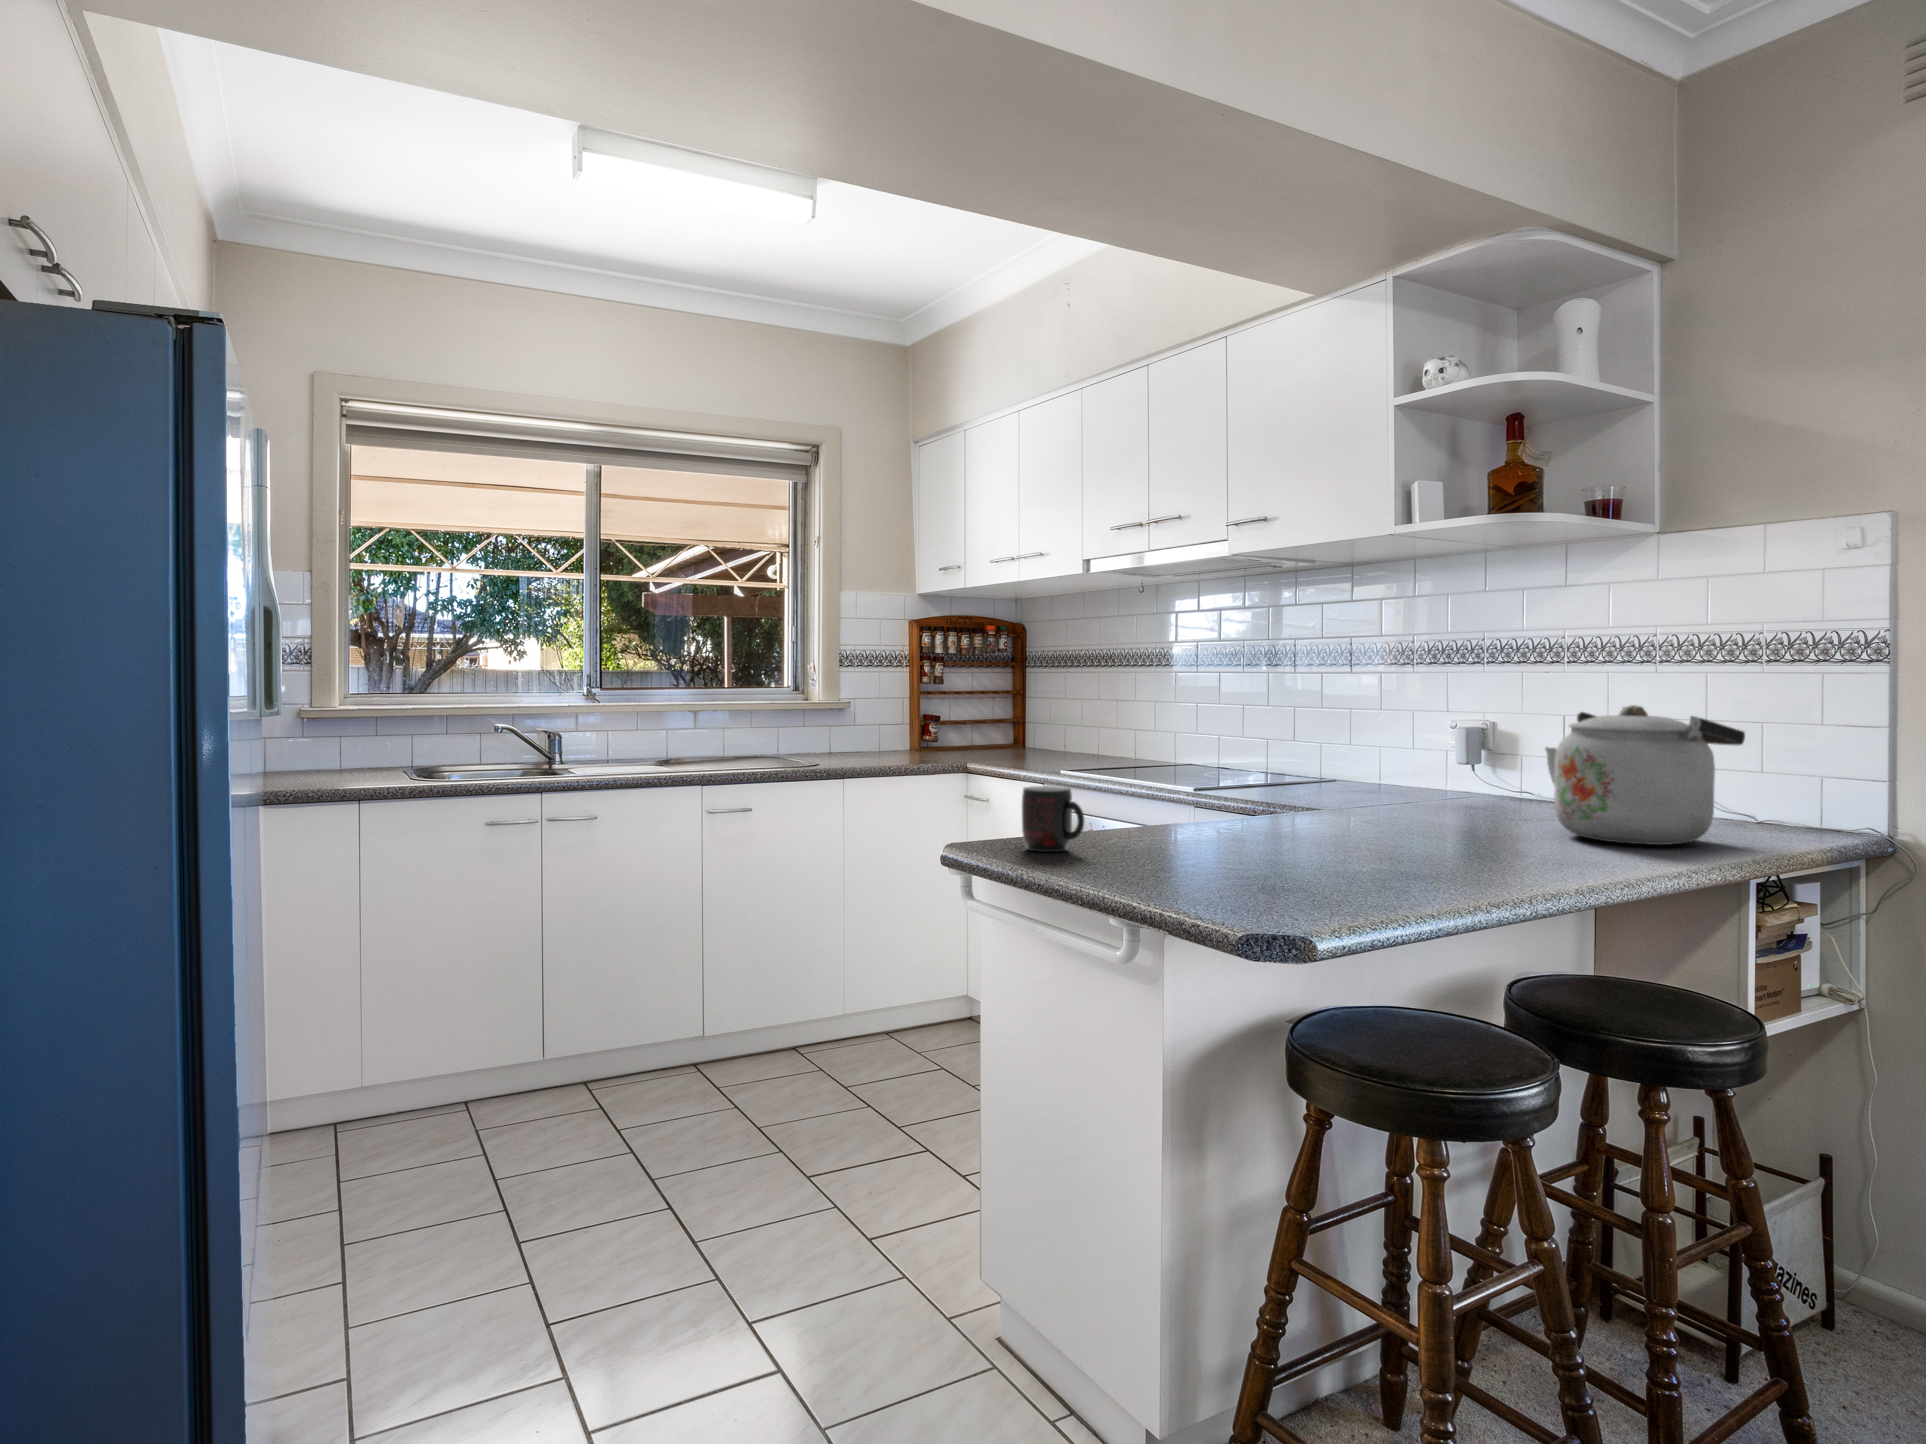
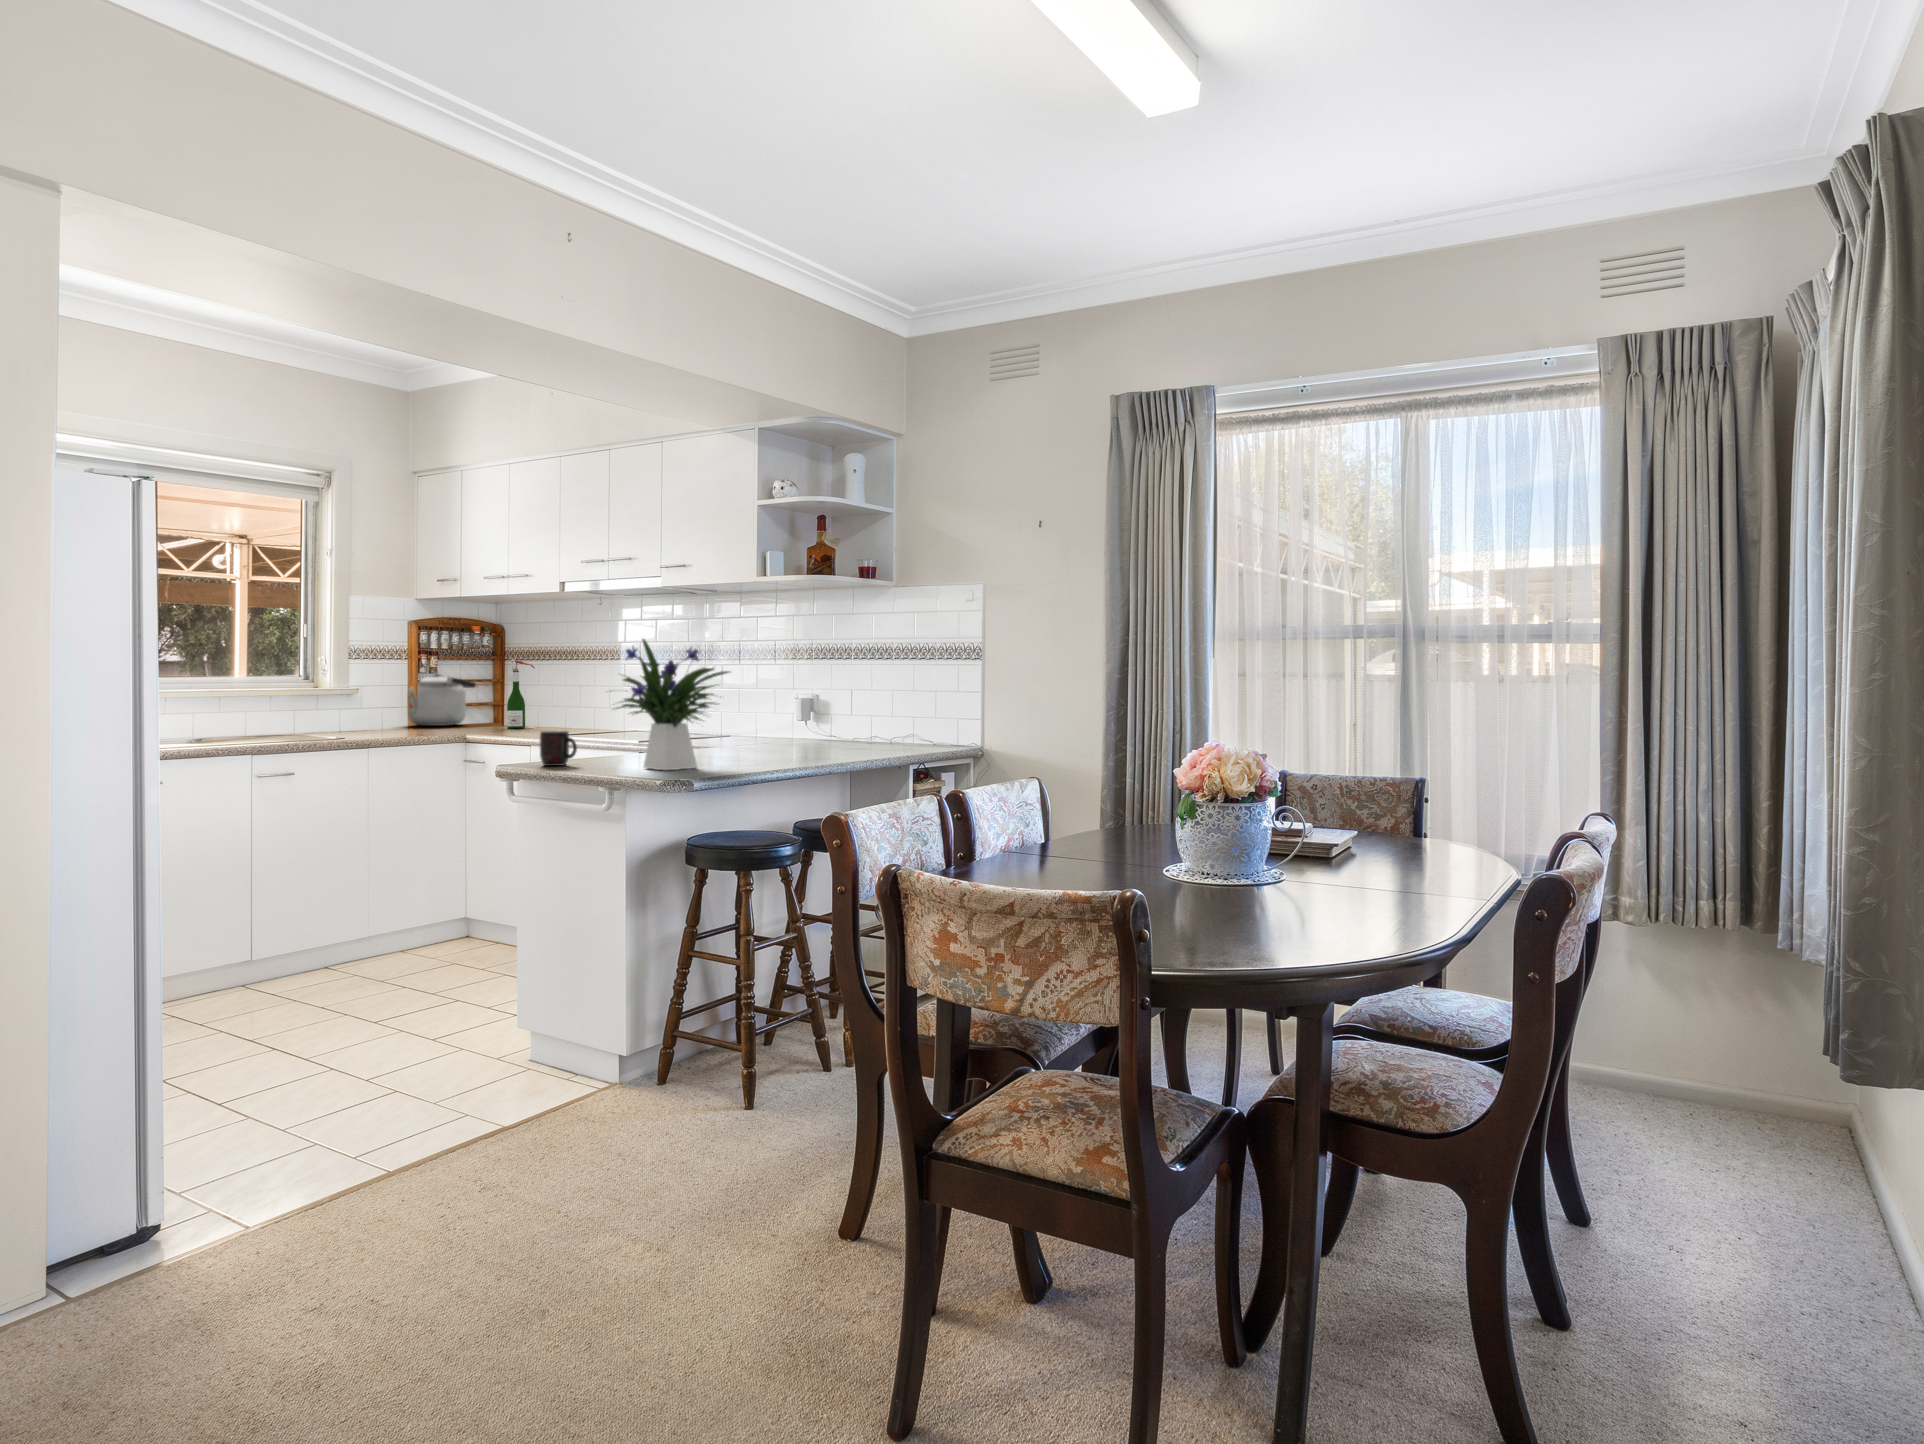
flower arrangement: none [1132,614,1400,885] -> present [621,639,729,770]
wine bottle: none [1019,666,1055,757] -> present [507,659,535,728]
kettle: present [1545,705,1745,845] -> present [408,673,476,726]

